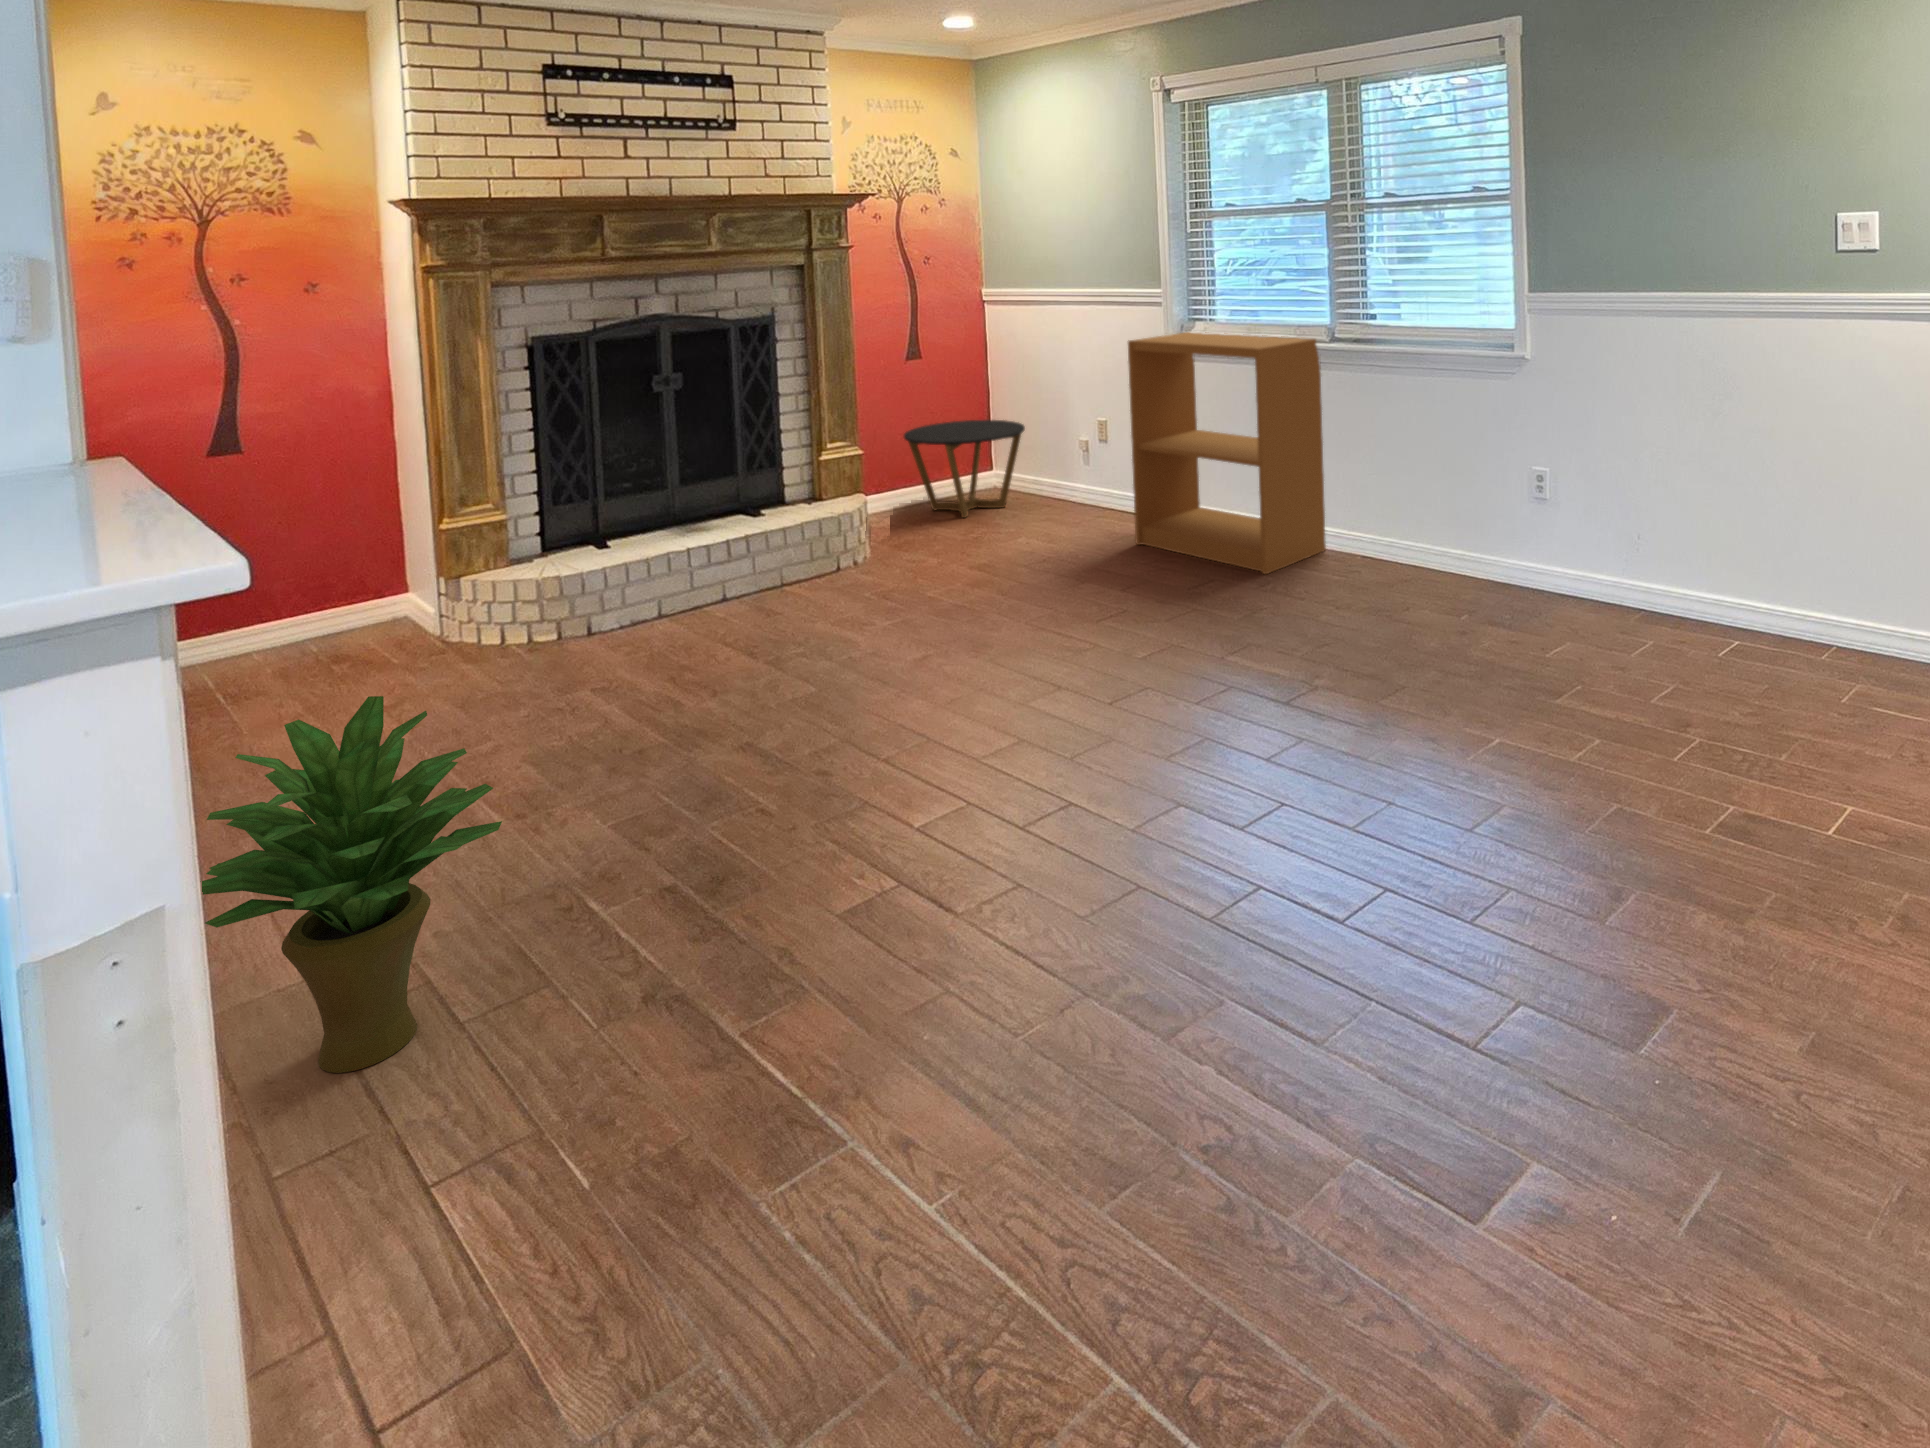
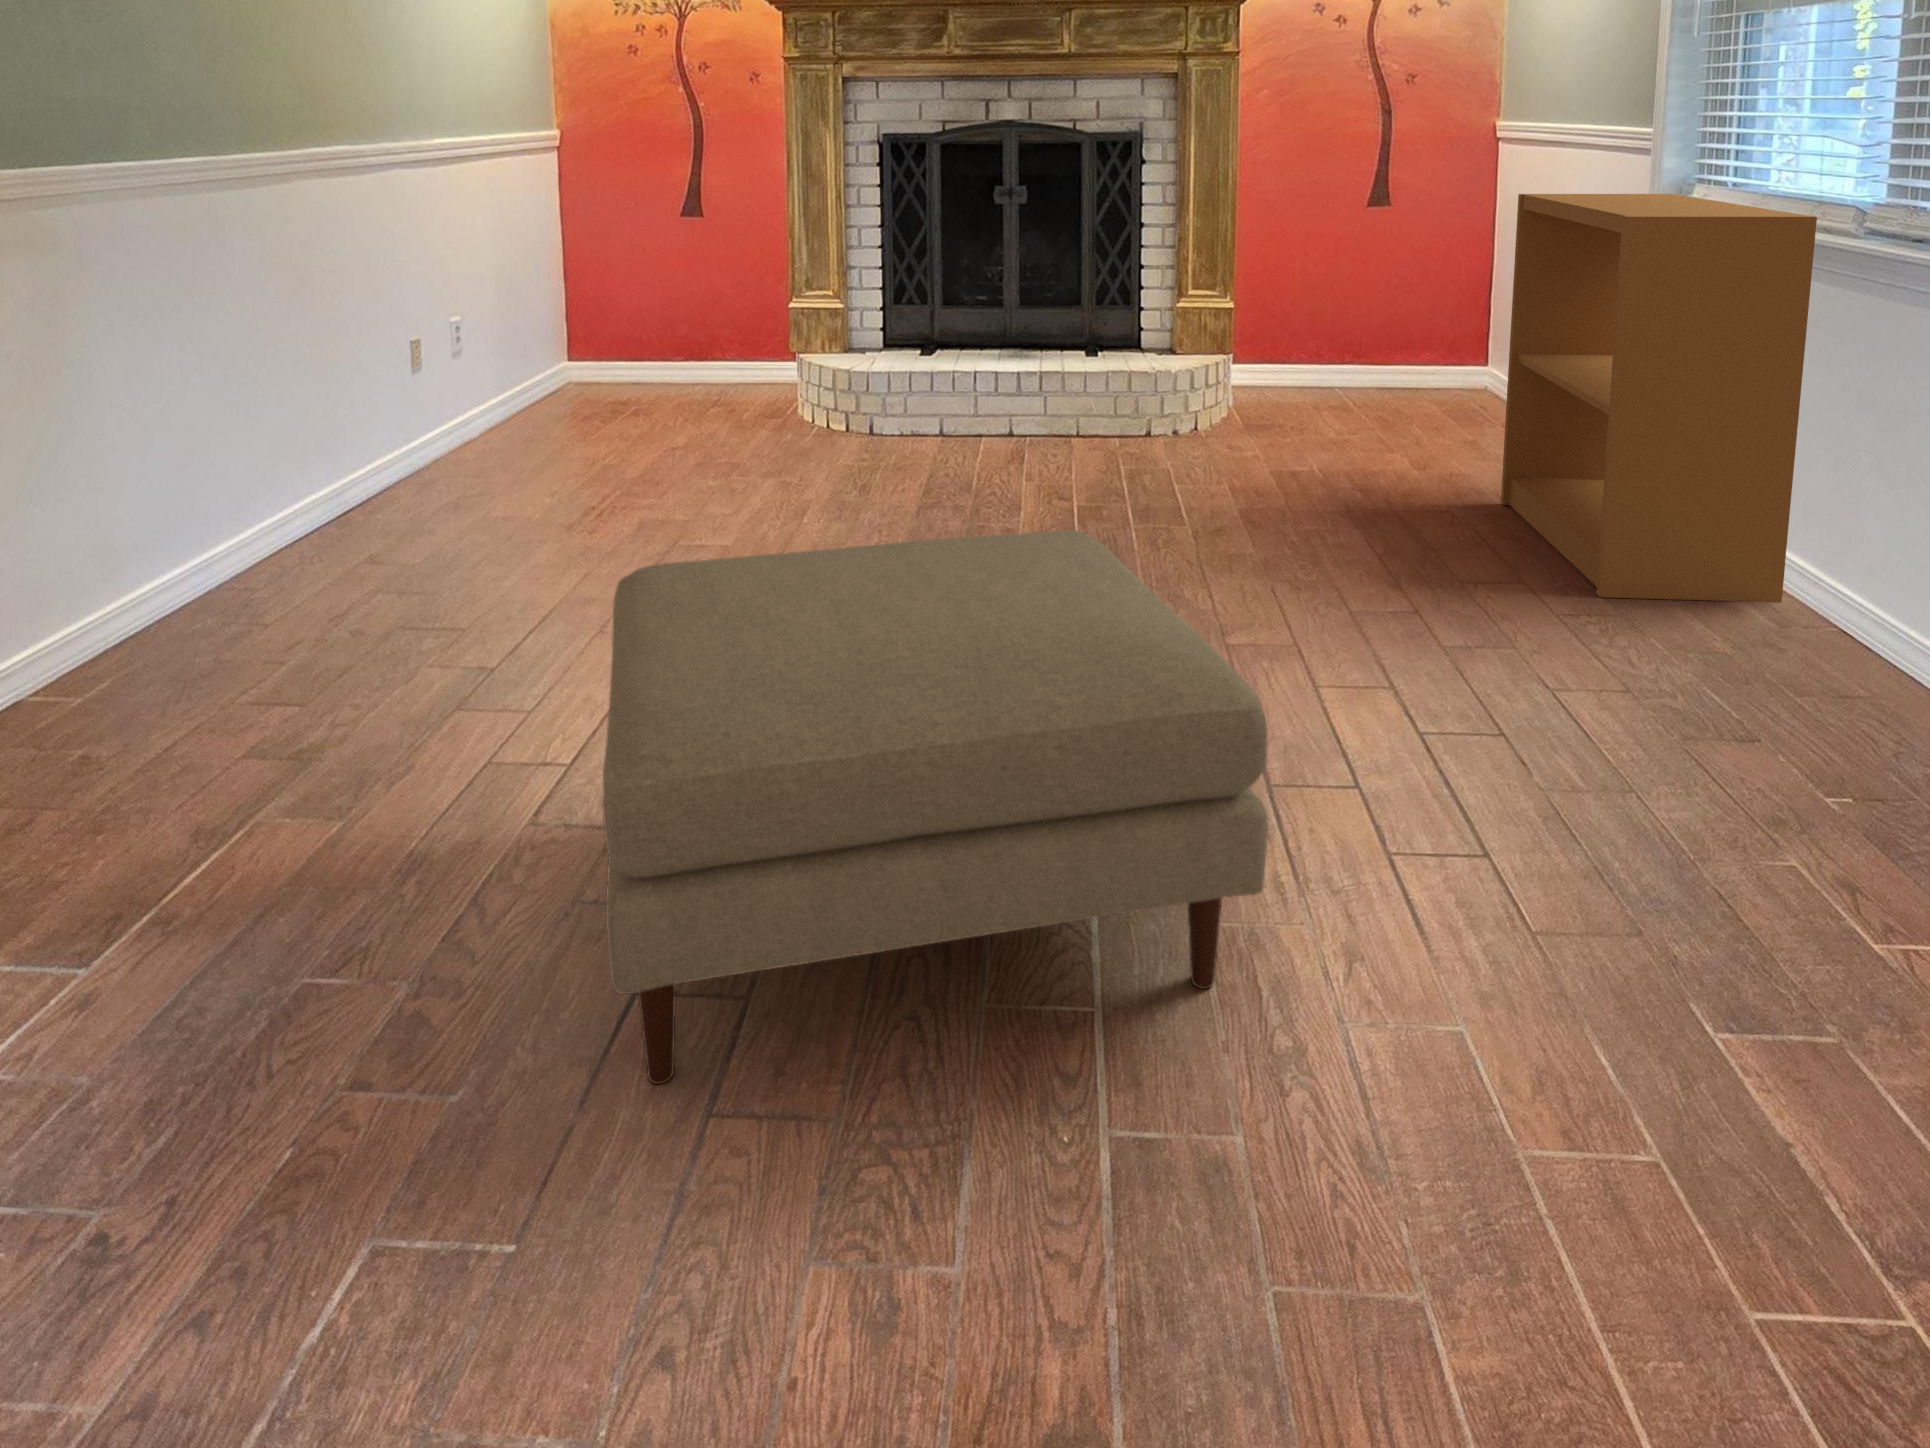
side table: present [904,420,1025,518] -> none [1317,294,1487,419]
ottoman: none [1090,590,1491,967] -> present [603,530,1267,1084]
potted plant: present [202,696,502,1073] -> none [145,360,374,634]

